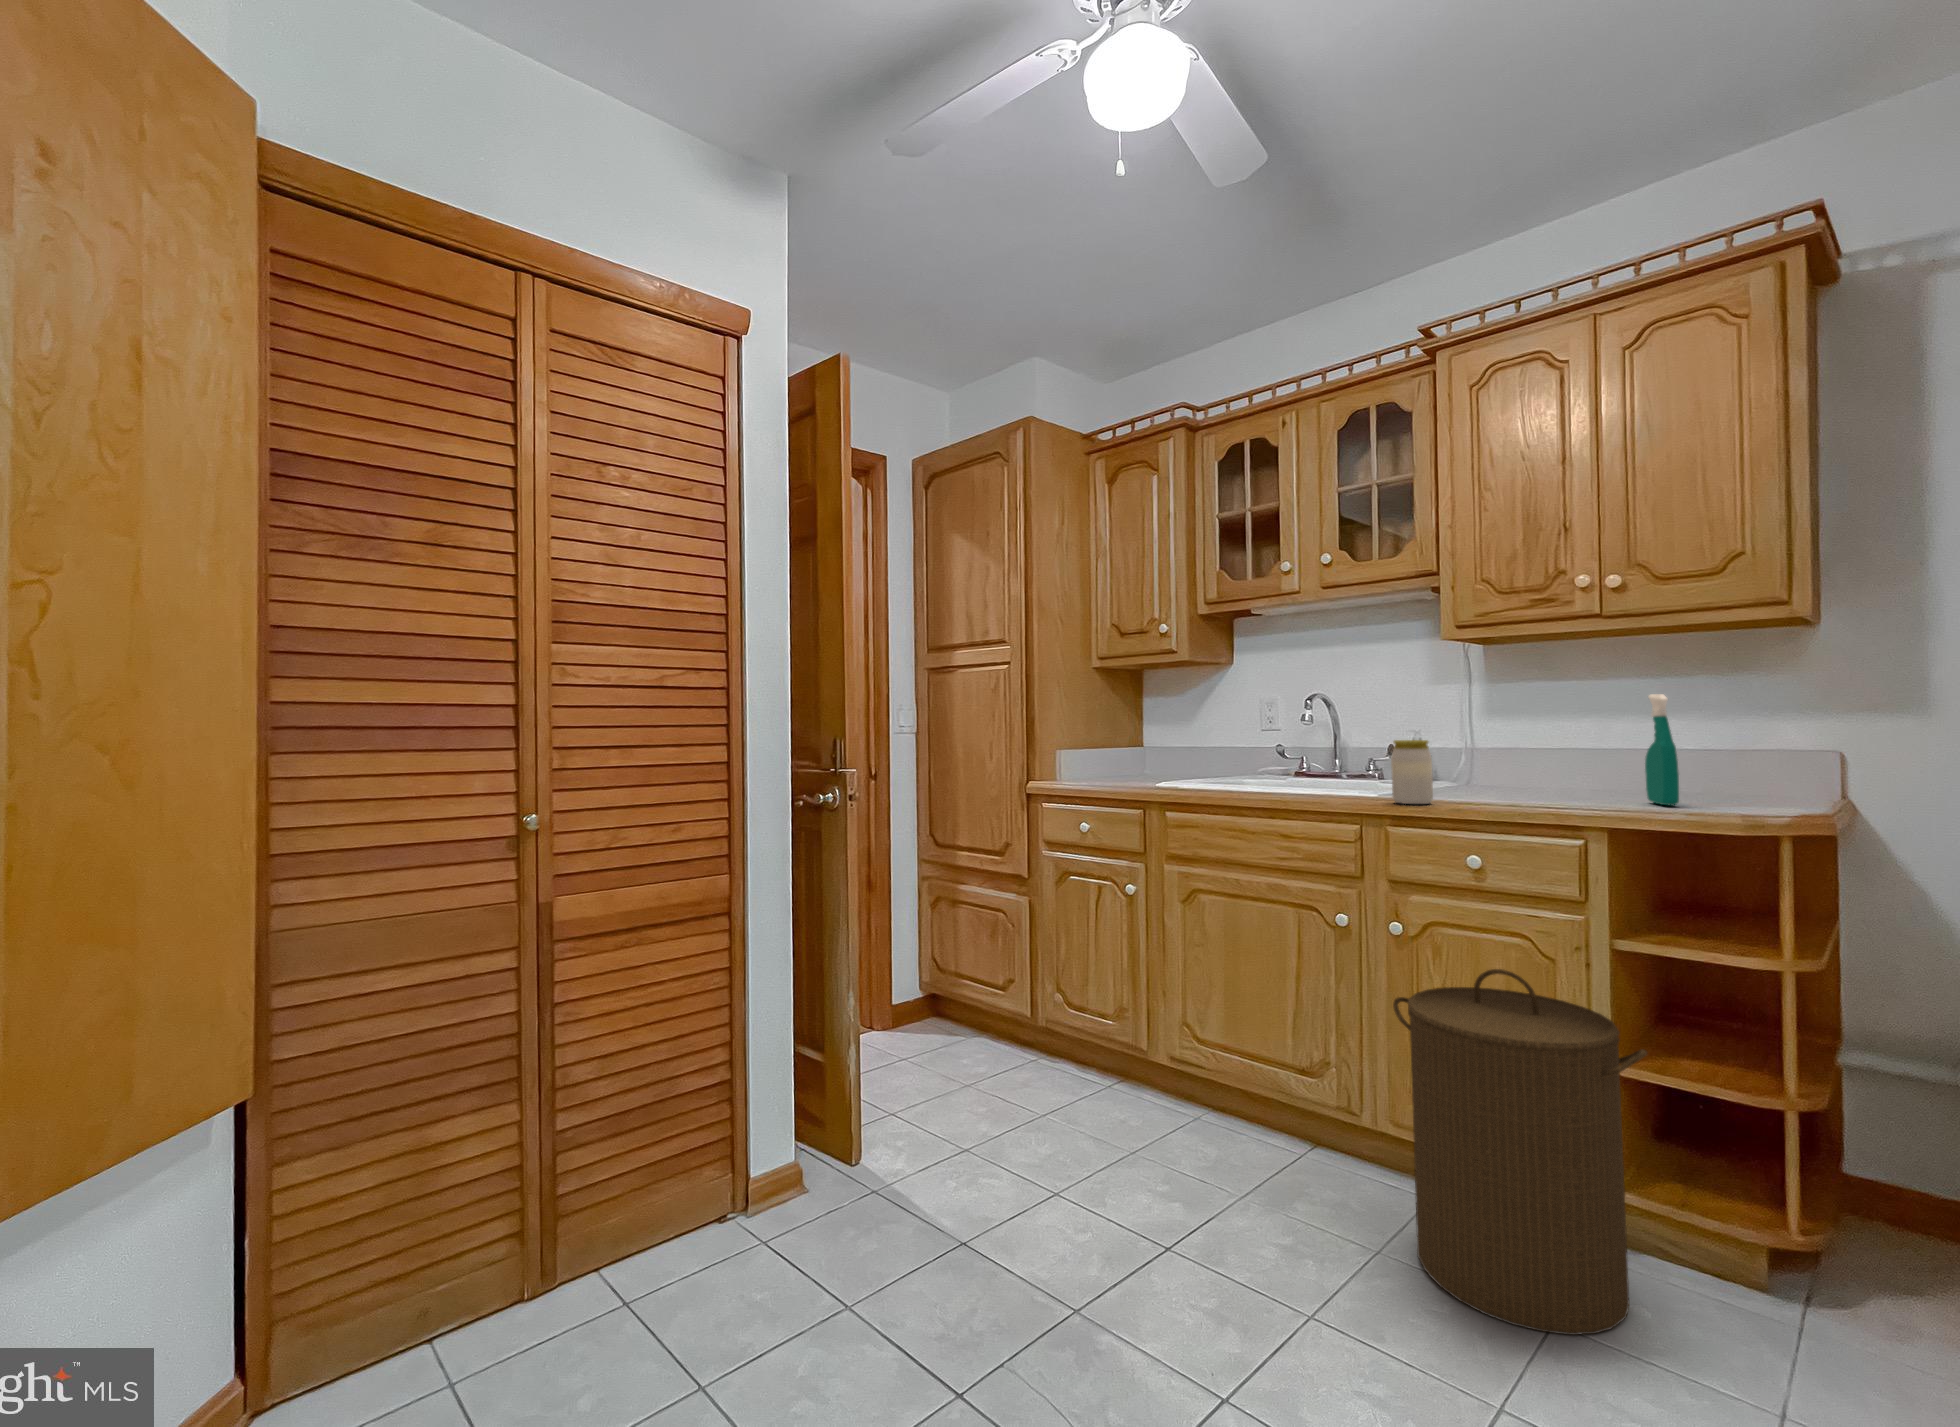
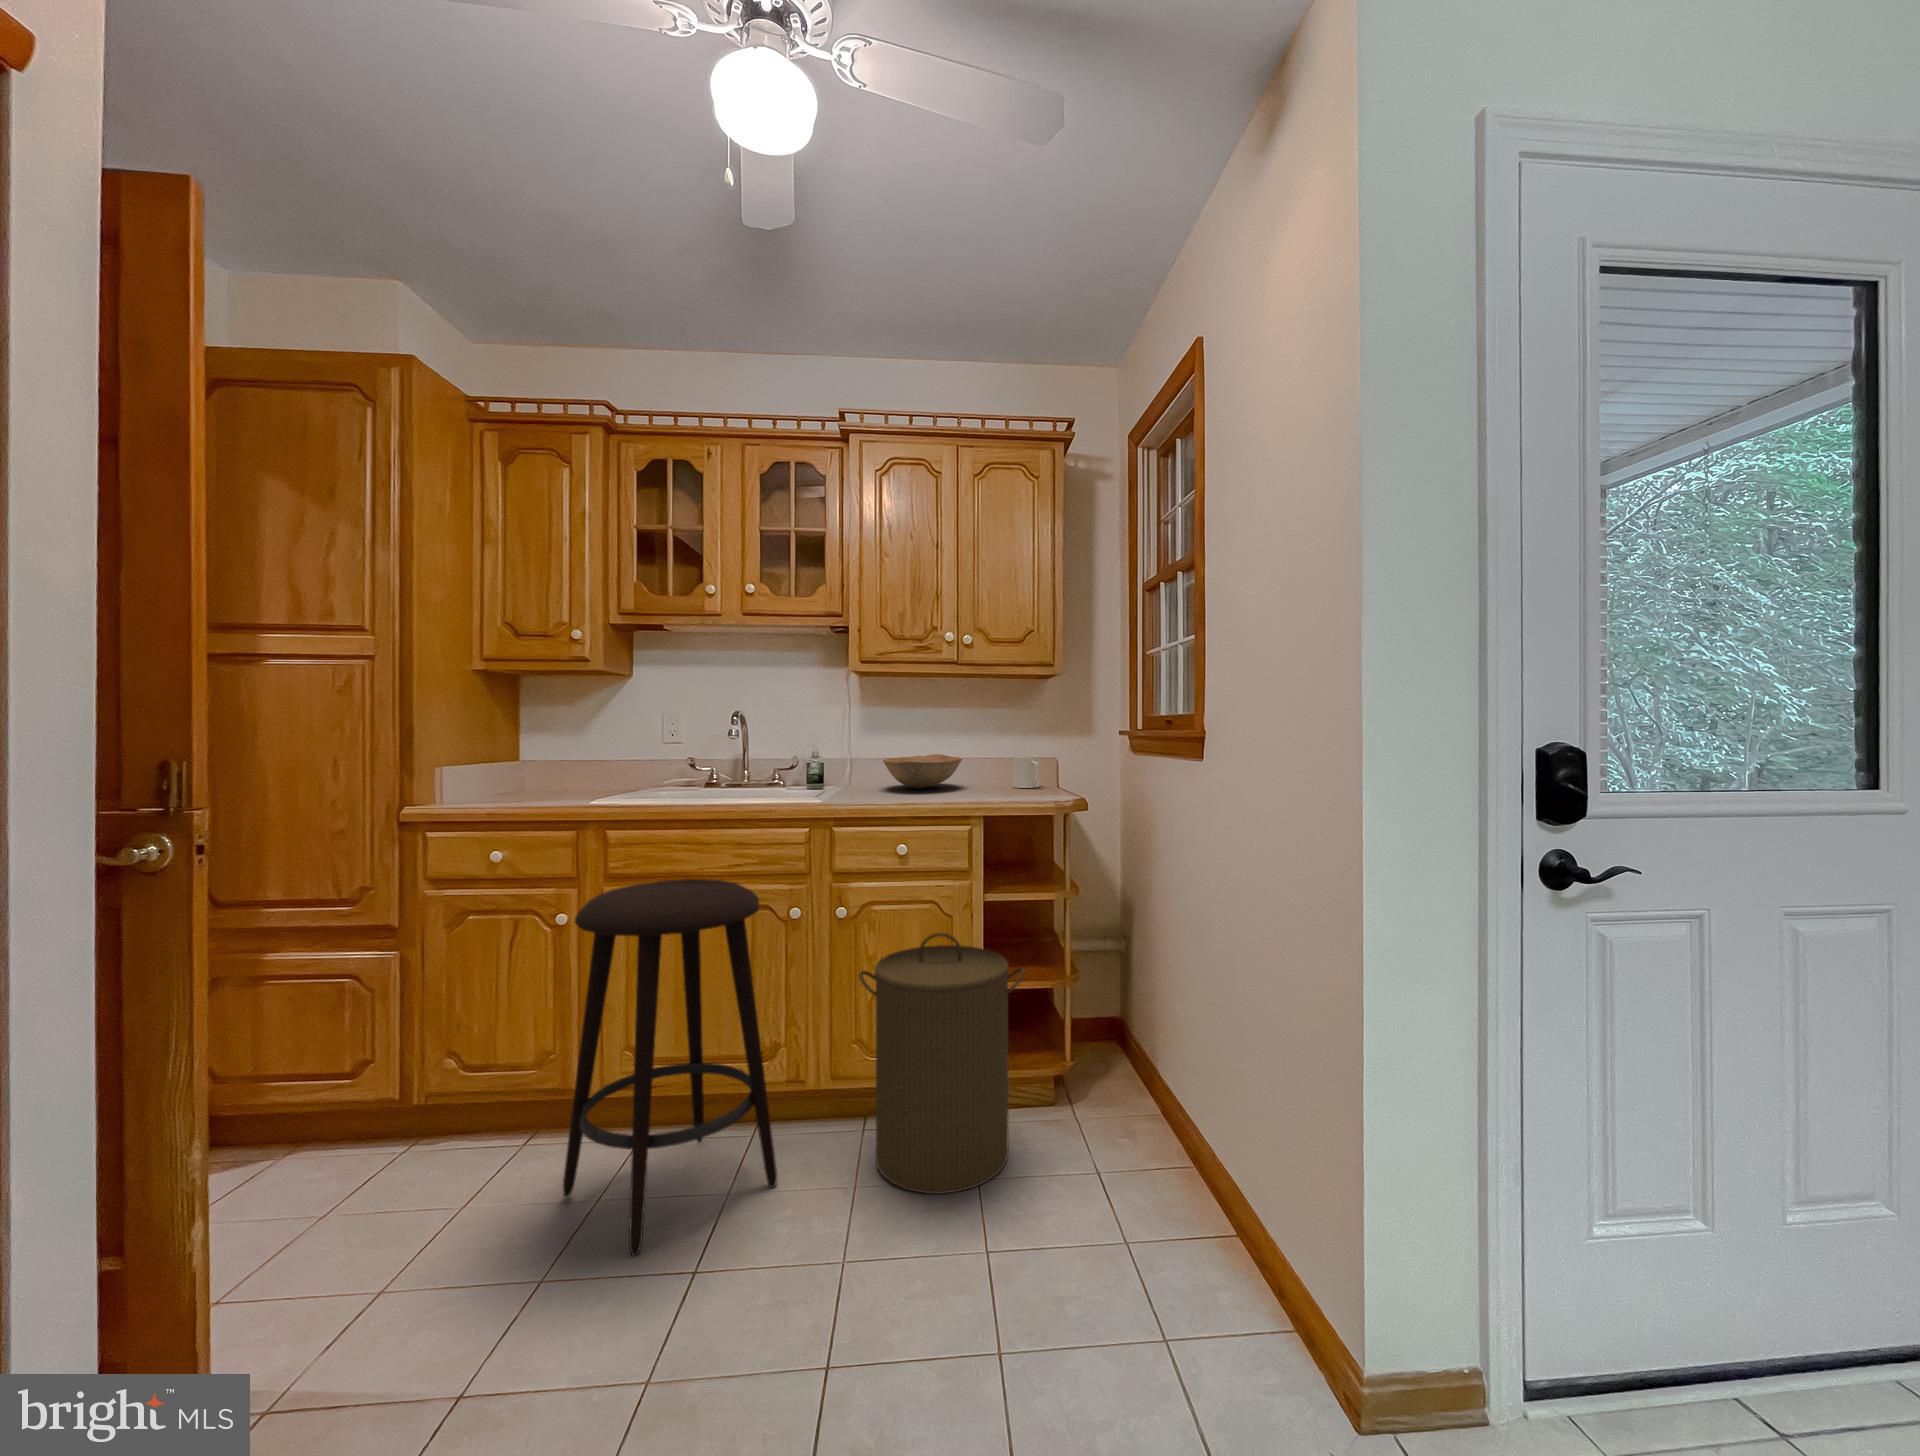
spray bottle: present [1645,694,1679,806] -> none [986,719,1009,796]
jar: present [1391,740,1433,804] -> none [839,757,869,810]
bowl: none [1496,749,1625,791] -> present [883,754,962,788]
mug: none [1718,751,1772,801] -> present [1013,755,1039,788]
stool: none [1100,858,1295,1215] -> present [563,879,777,1256]

